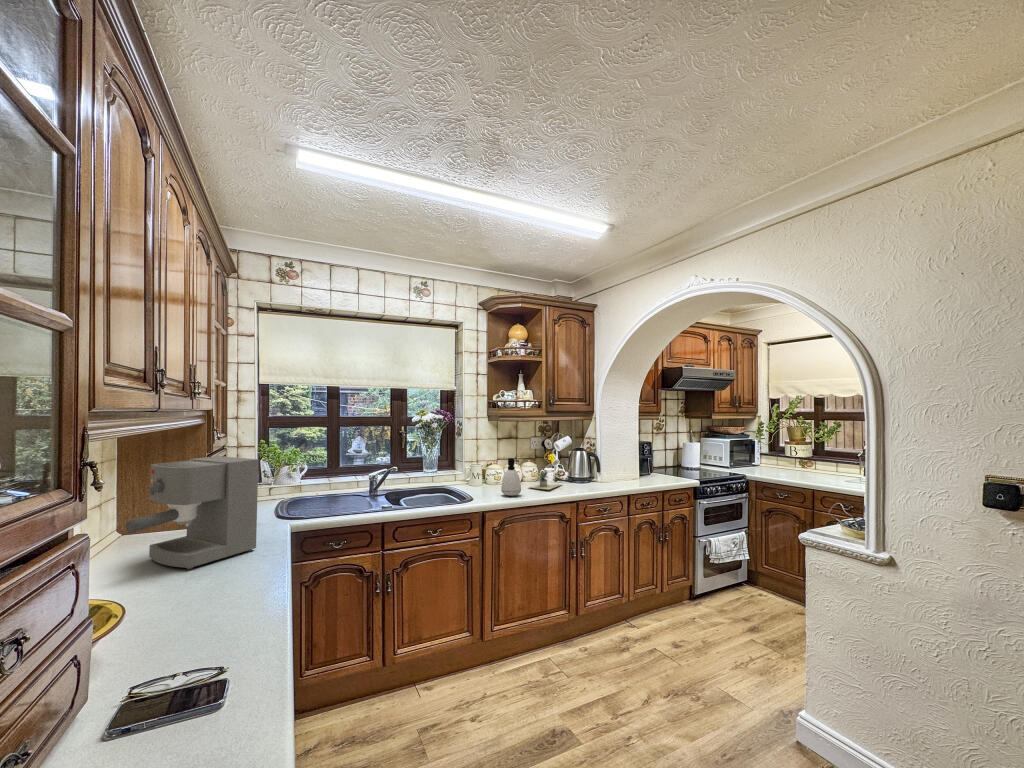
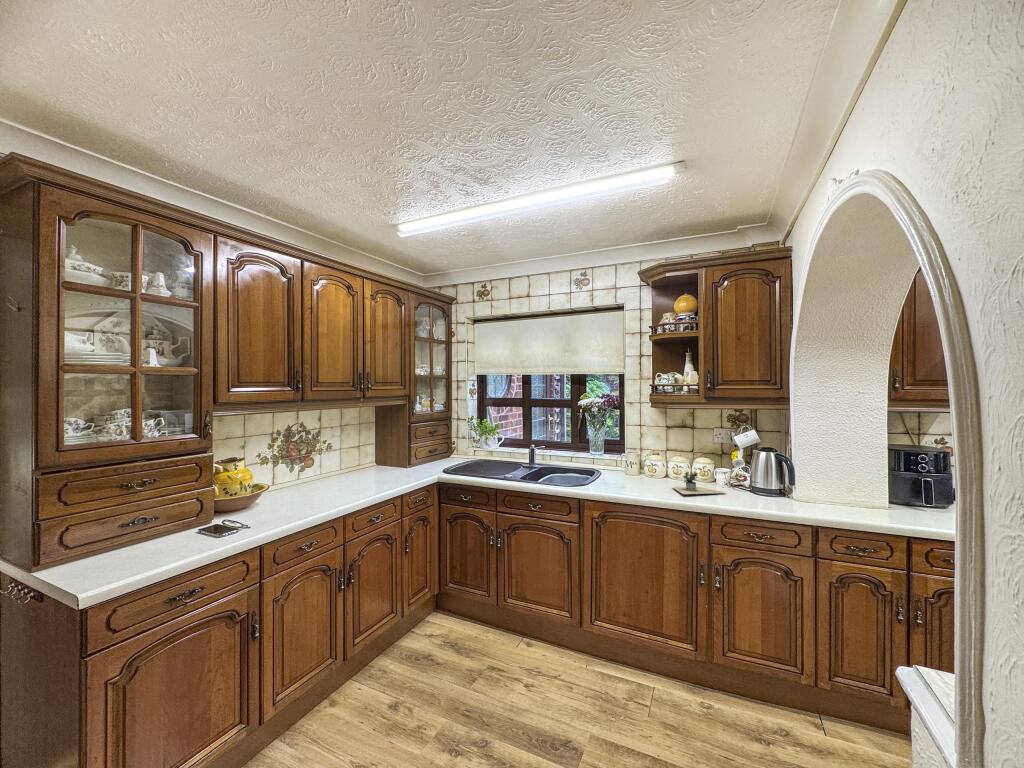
coffee maker: present [125,456,258,570] -> none [329,423,397,487]
soap dispenser: present [501,458,521,496] -> none [618,450,641,491]

